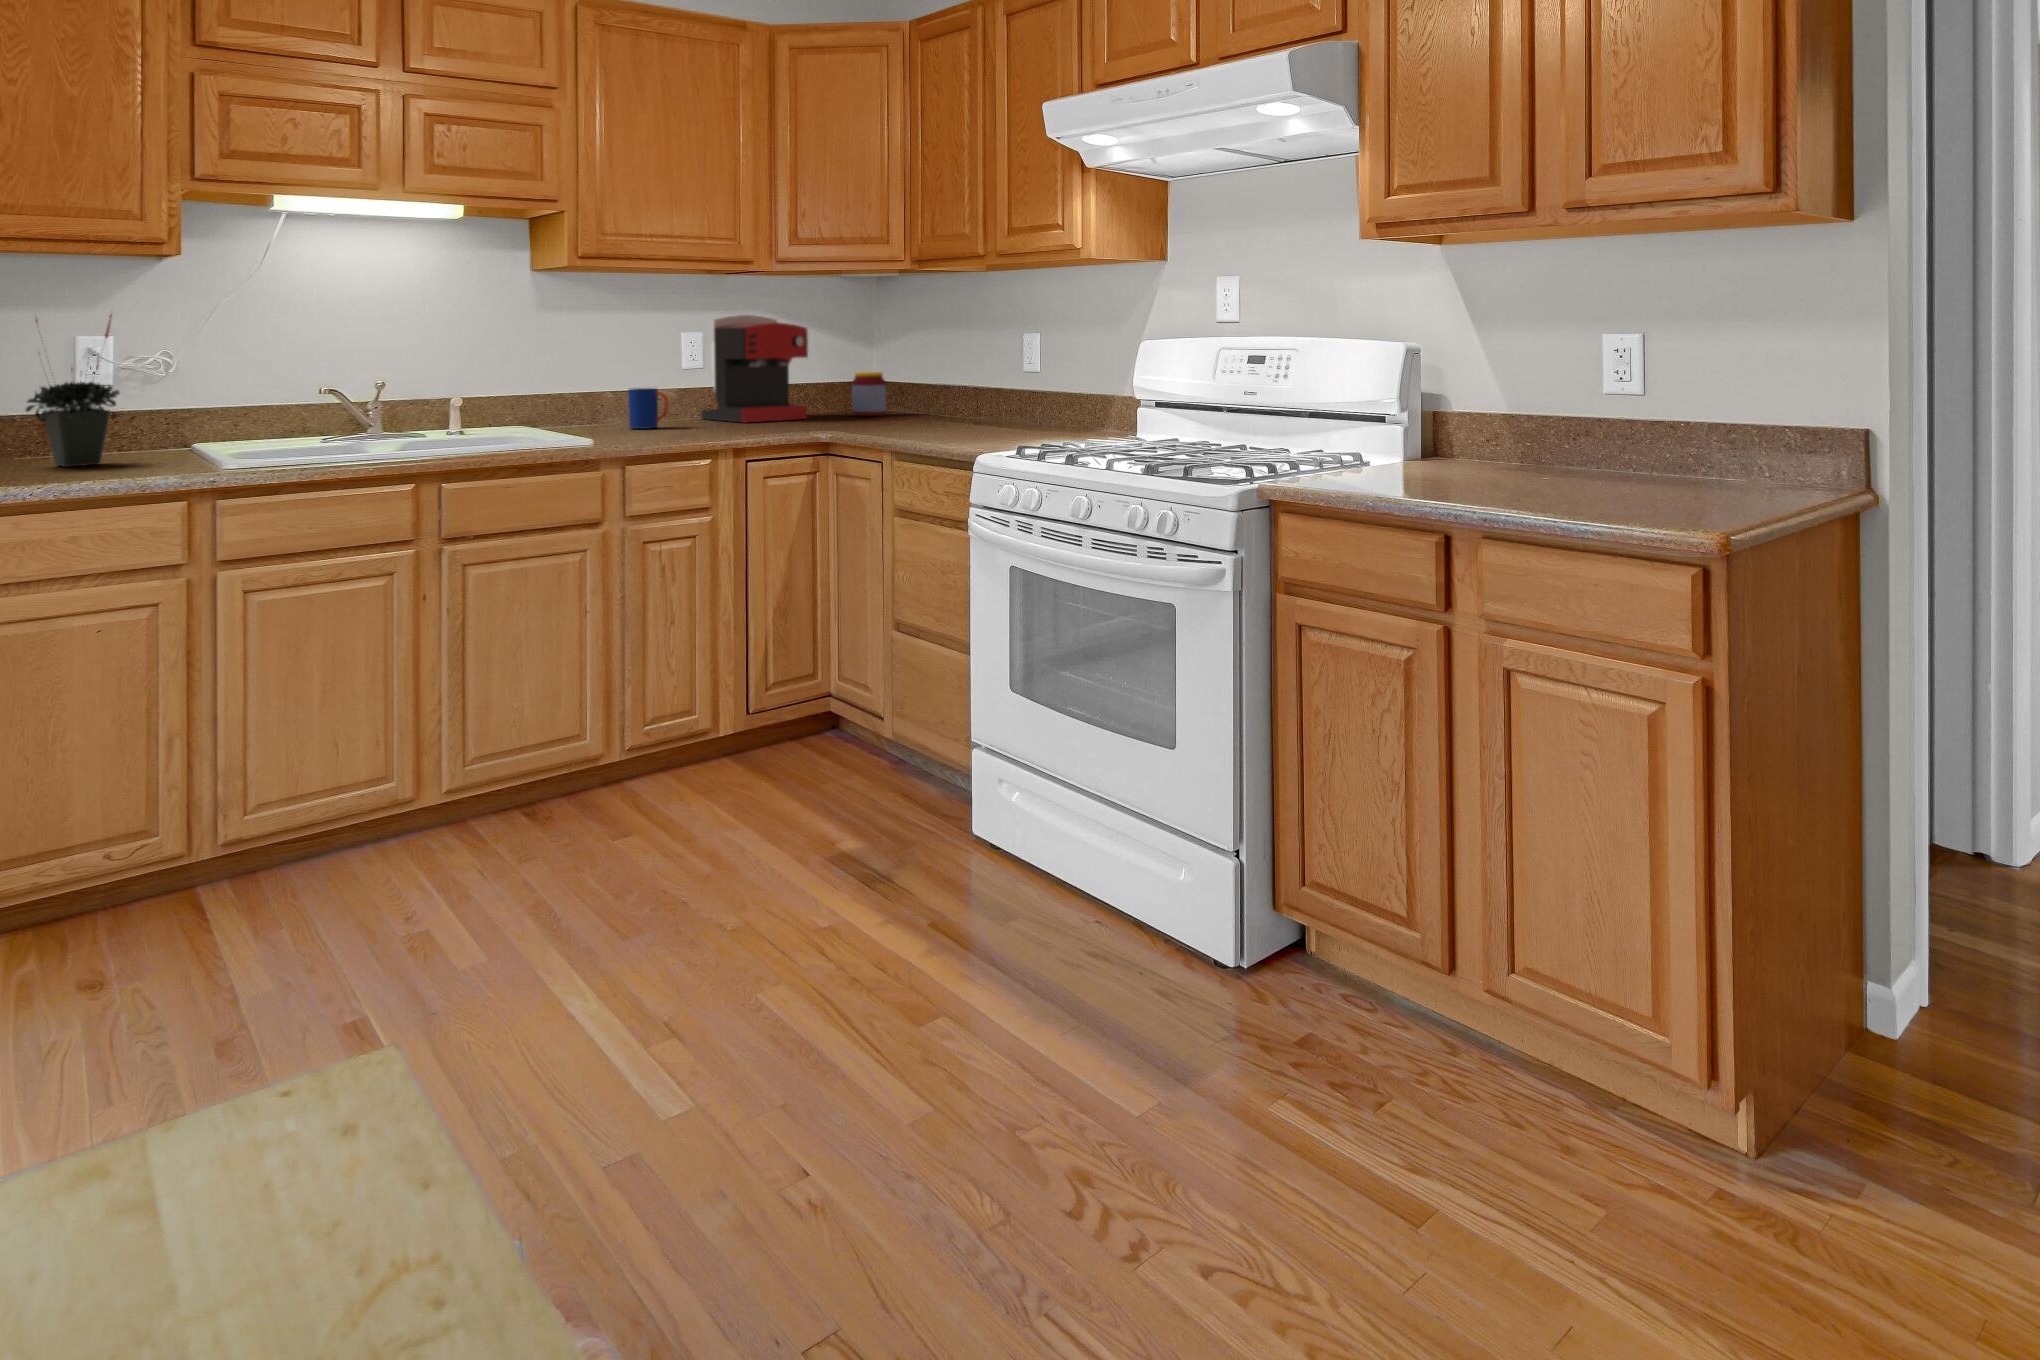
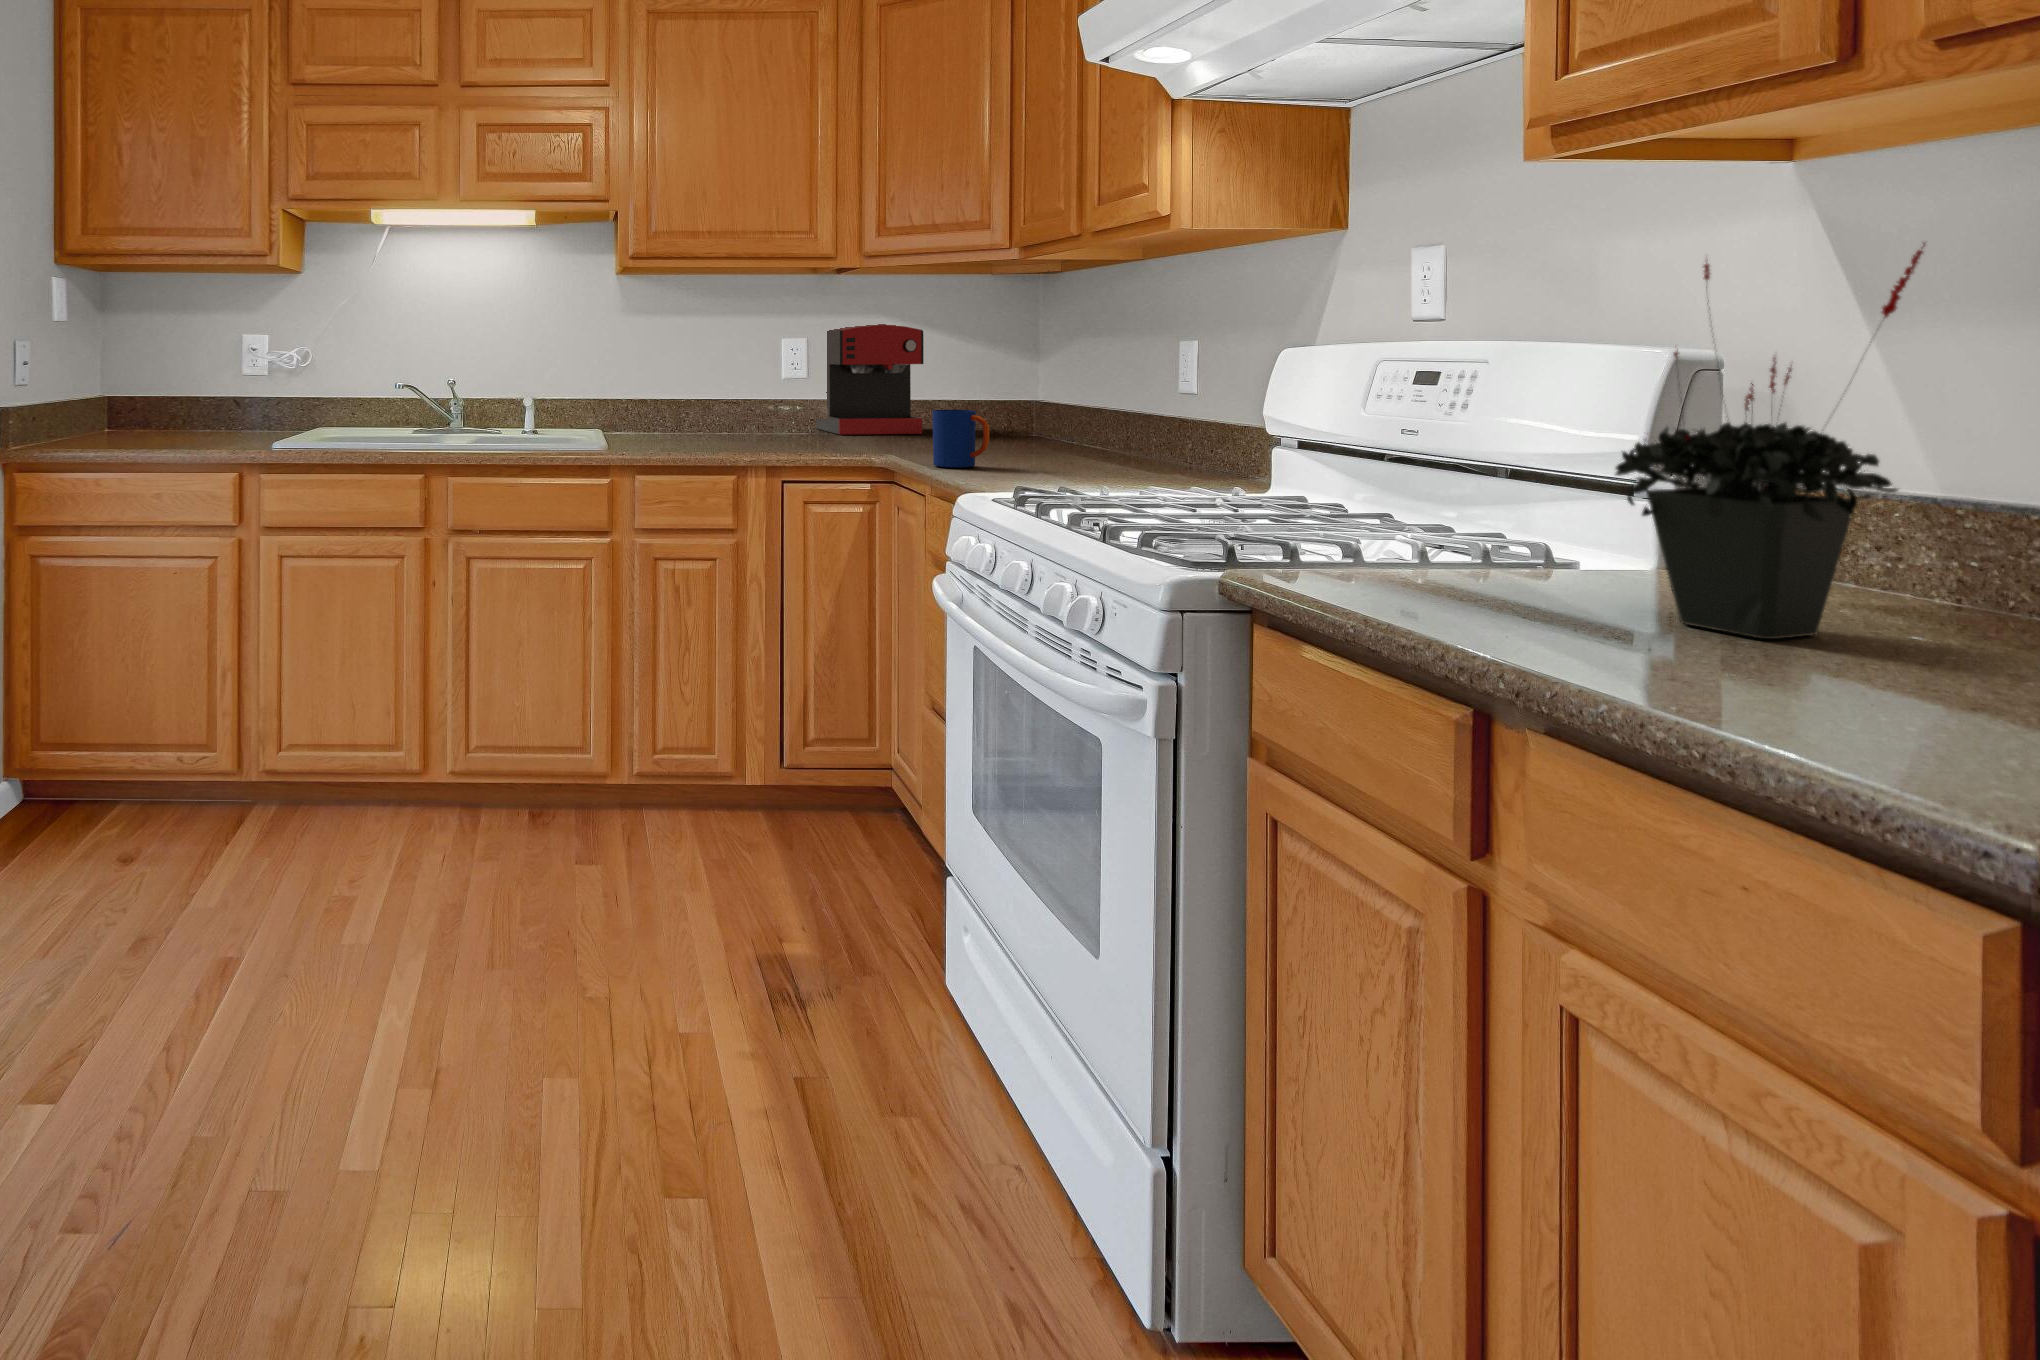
potted plant: present [26,315,119,467] -> present [1615,243,1925,639]
jar: present [852,372,886,416] -> none [989,382,1031,434]
mug: present [628,388,669,429] -> present [932,410,989,468]

